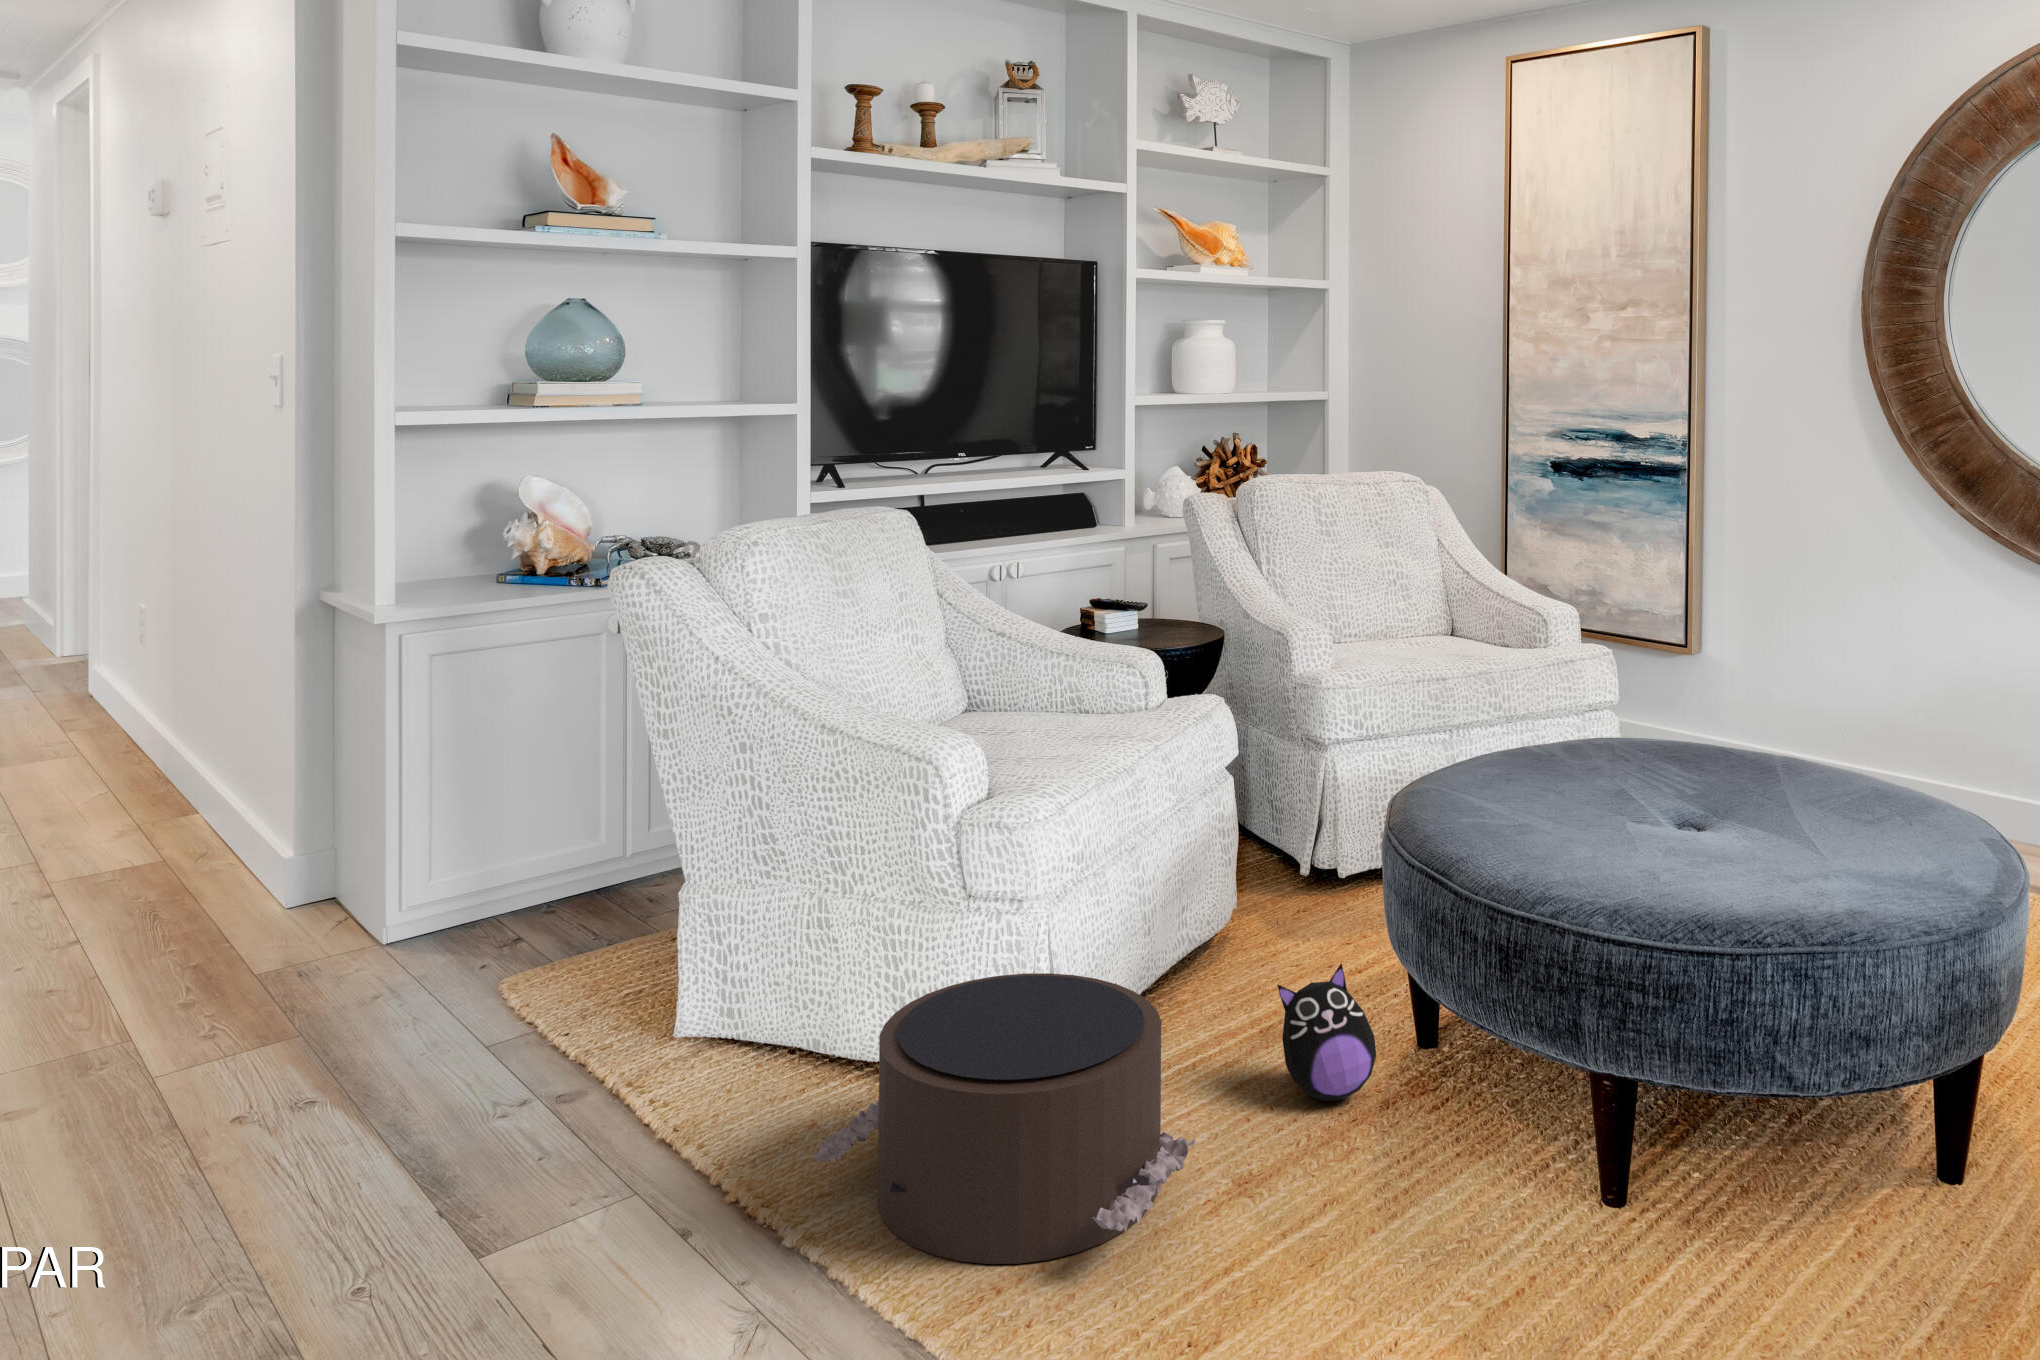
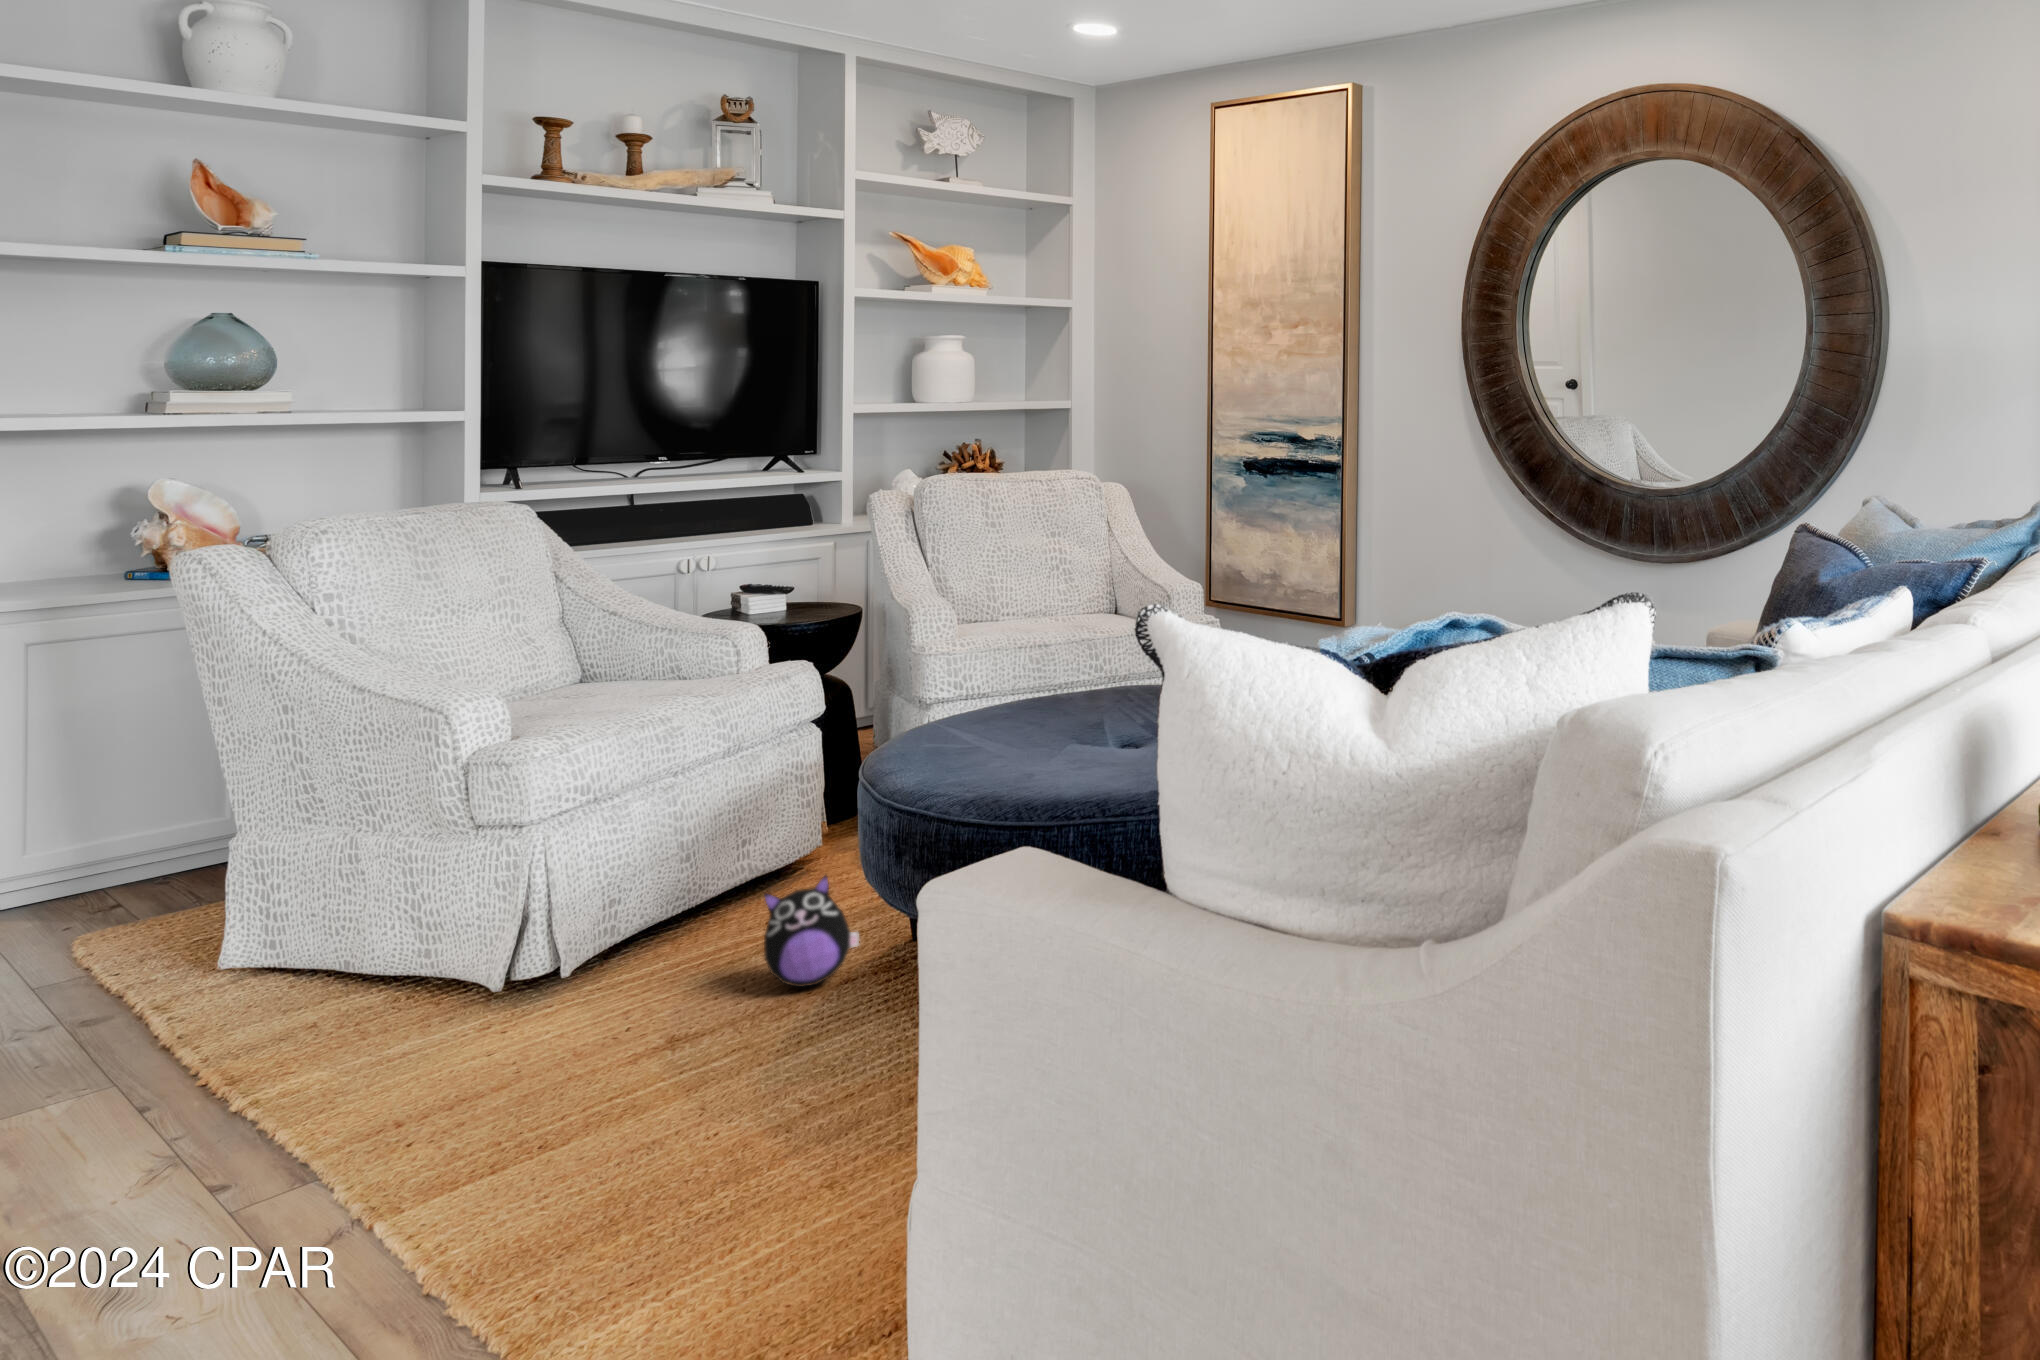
pouf: present [812,973,1195,1264] -> none [267,888,630,1116]

